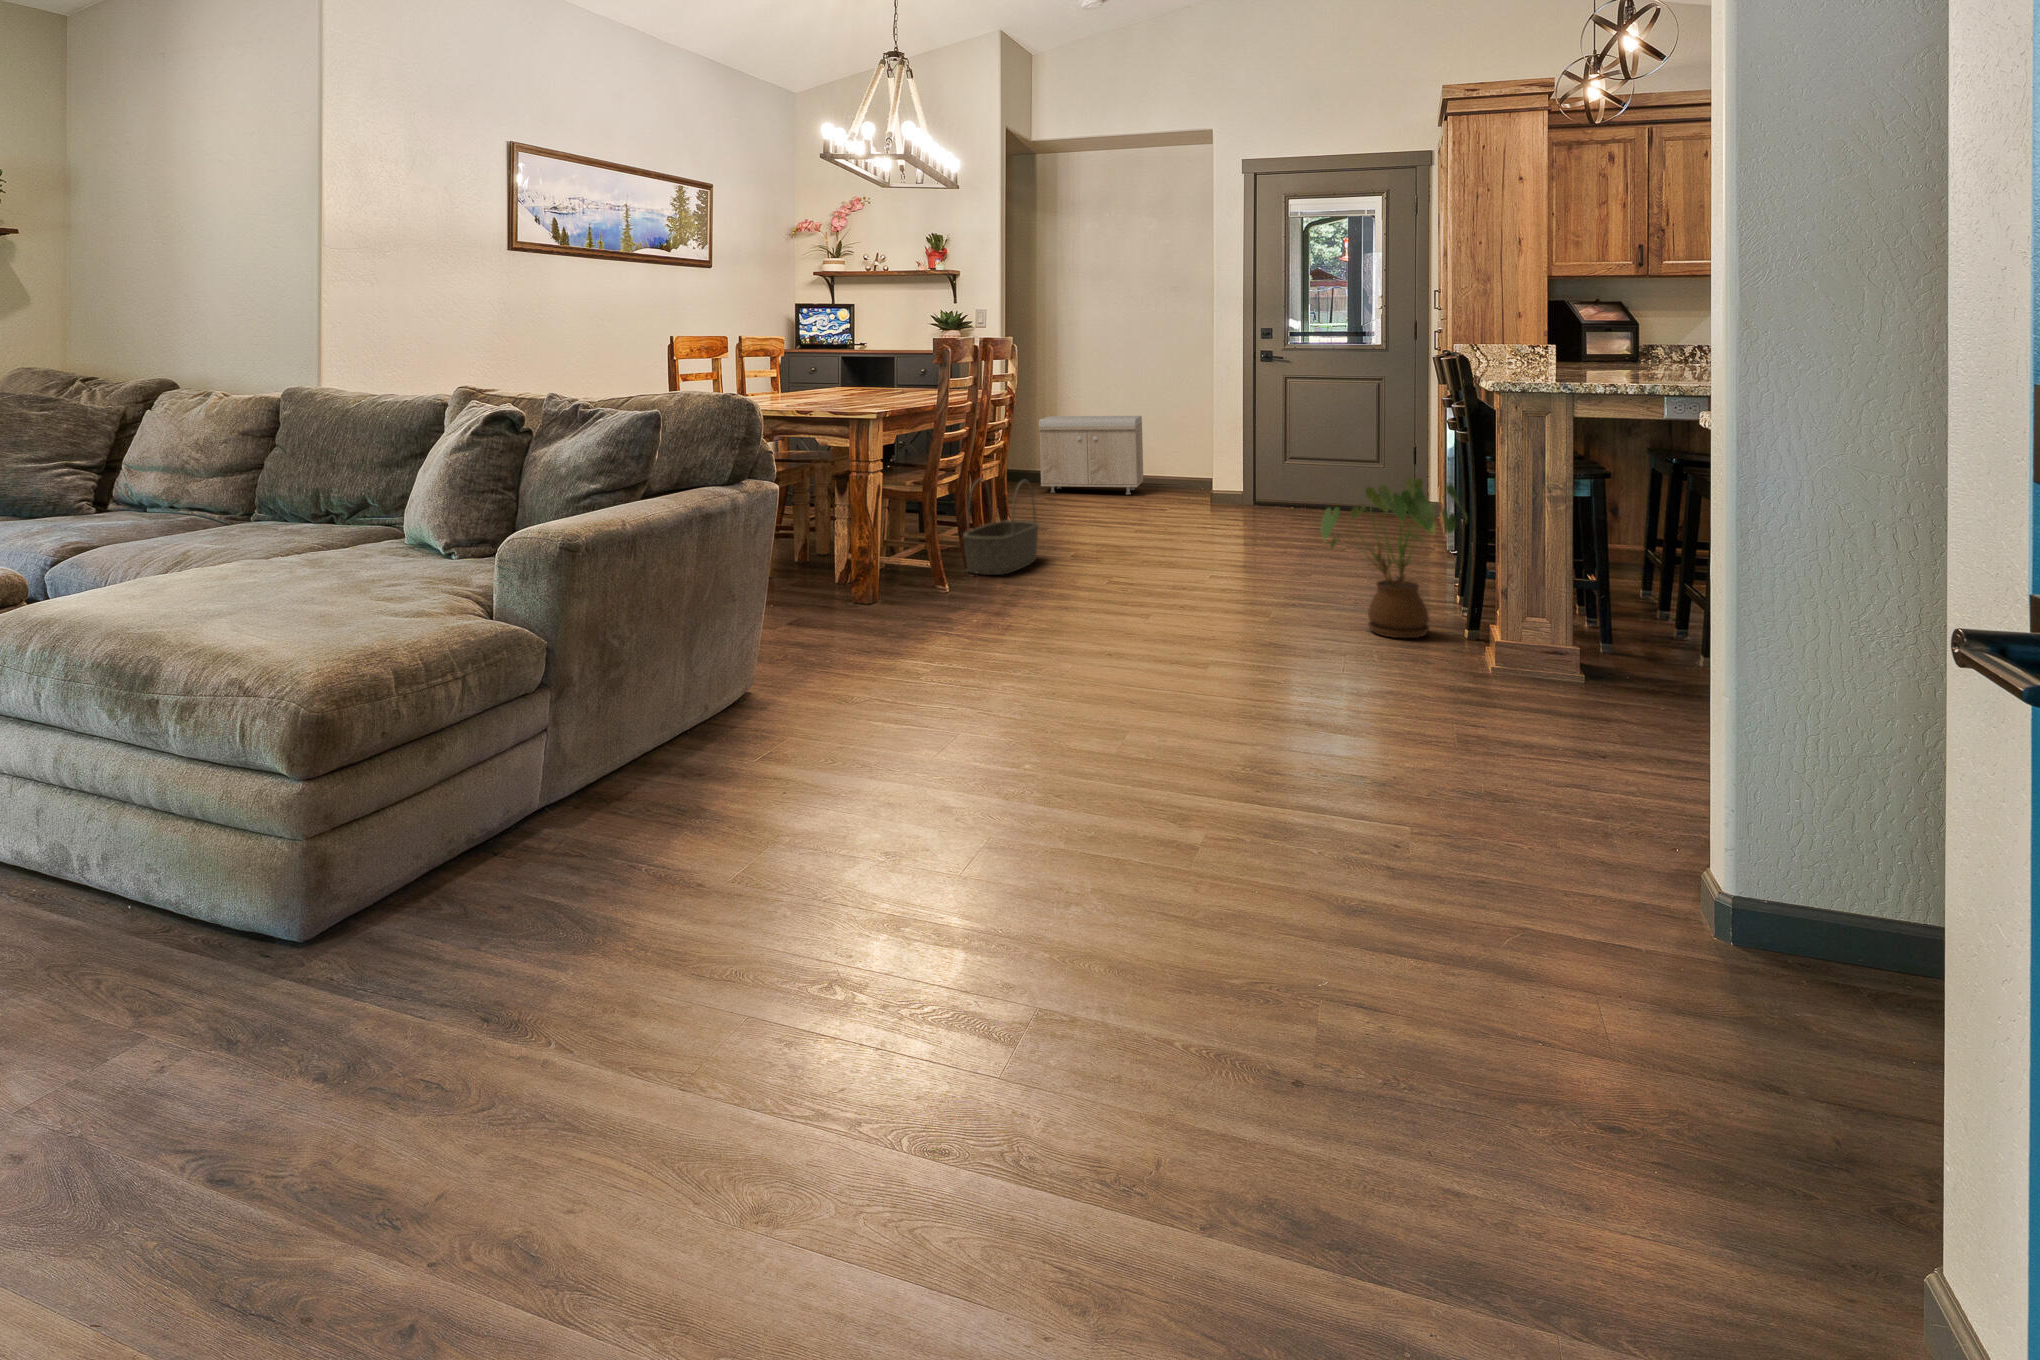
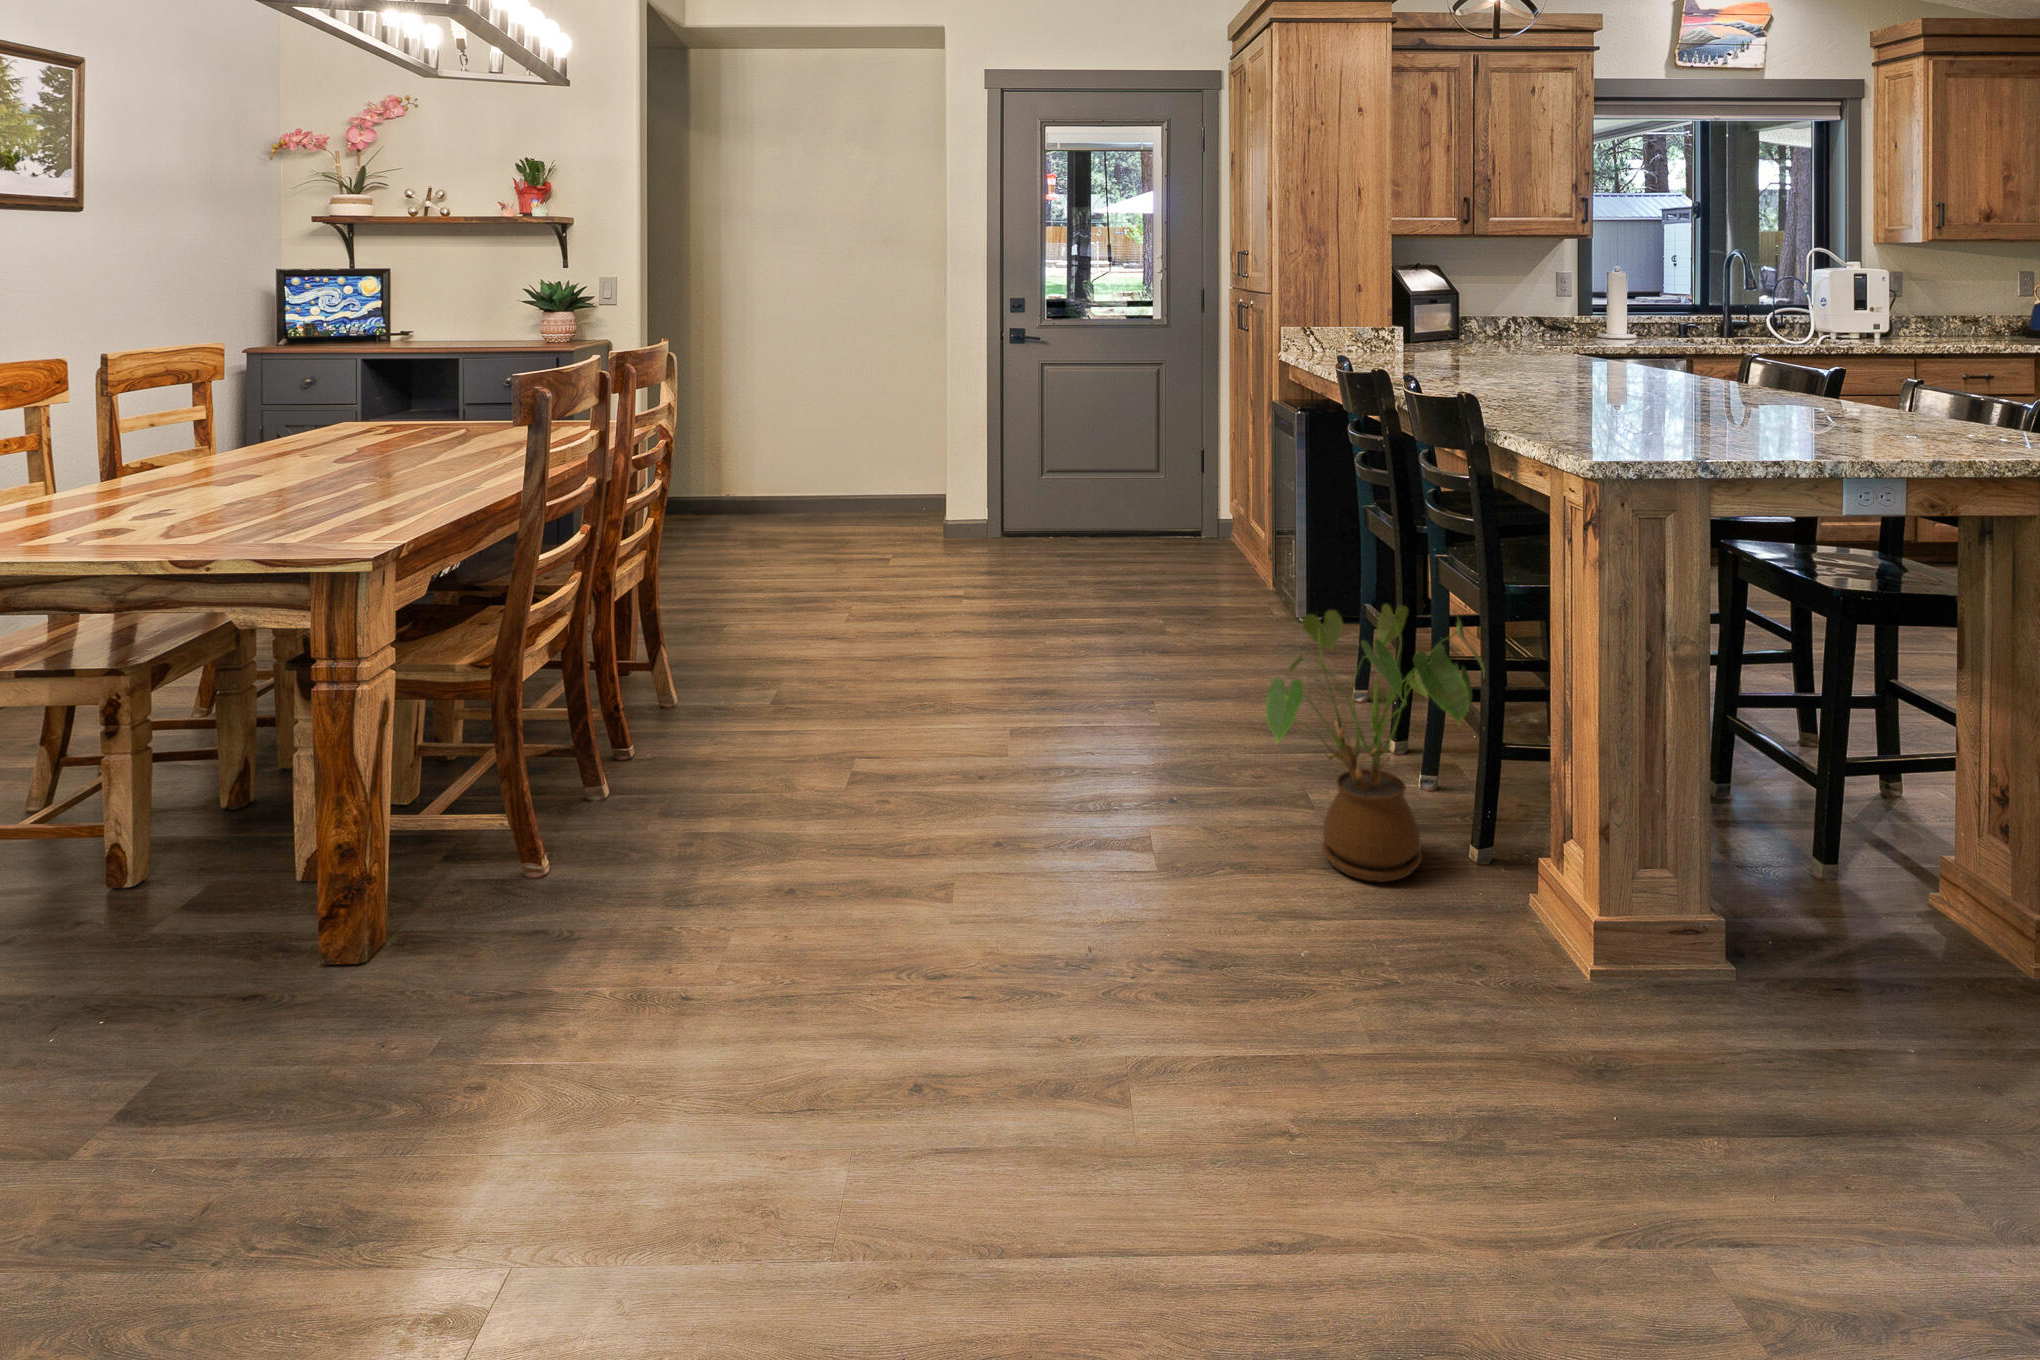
storage bench: present [1039,416,1143,494] -> none [706,415,852,532]
basket: present [963,479,1038,575] -> none [595,599,730,788]

